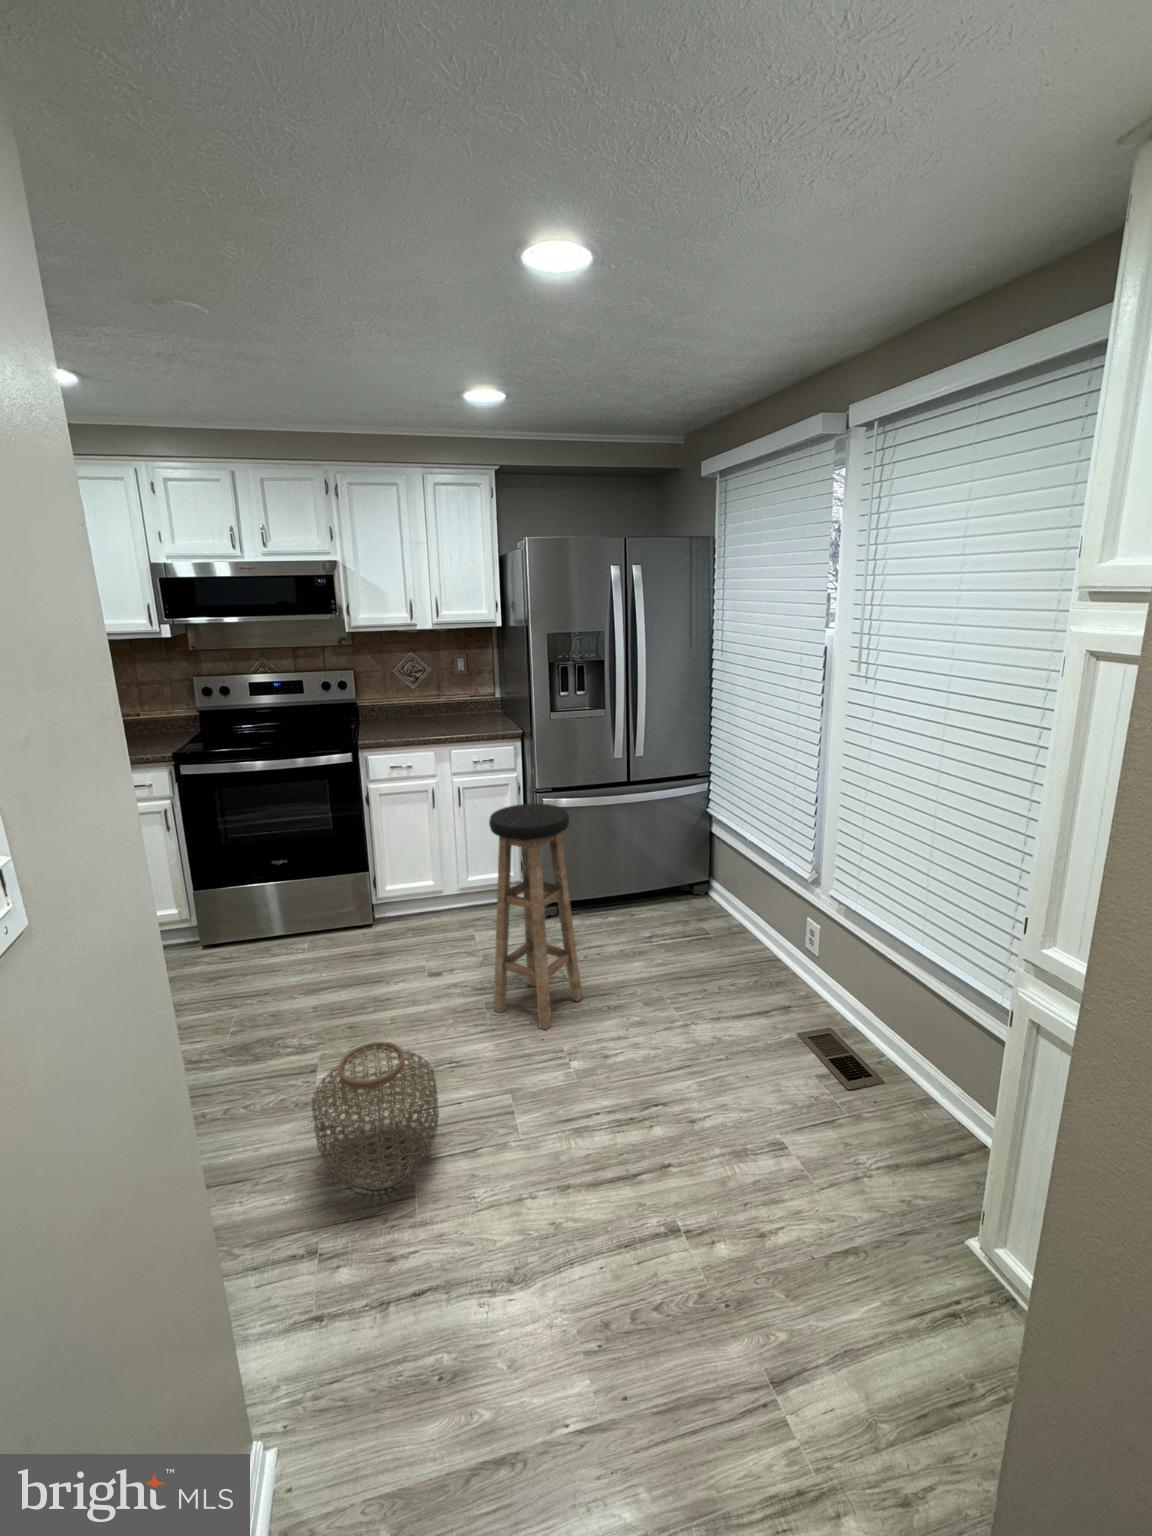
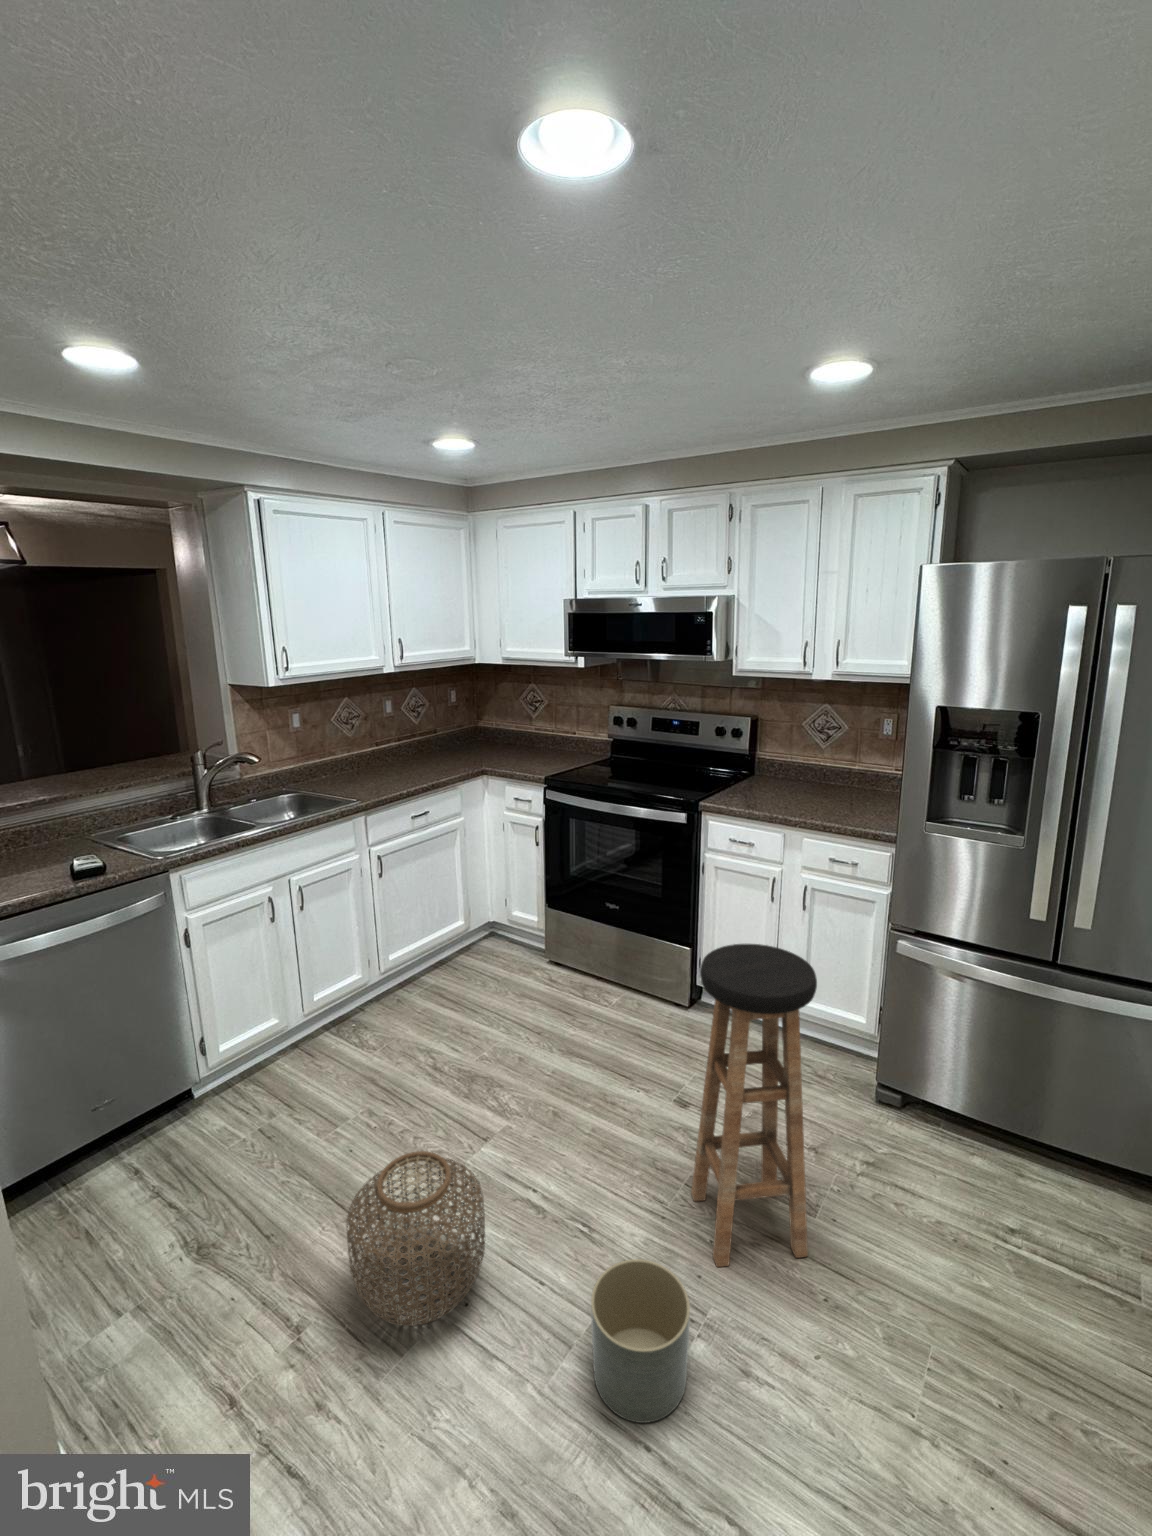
planter: none [524,1020,593,1117] -> present [591,1259,690,1423]

